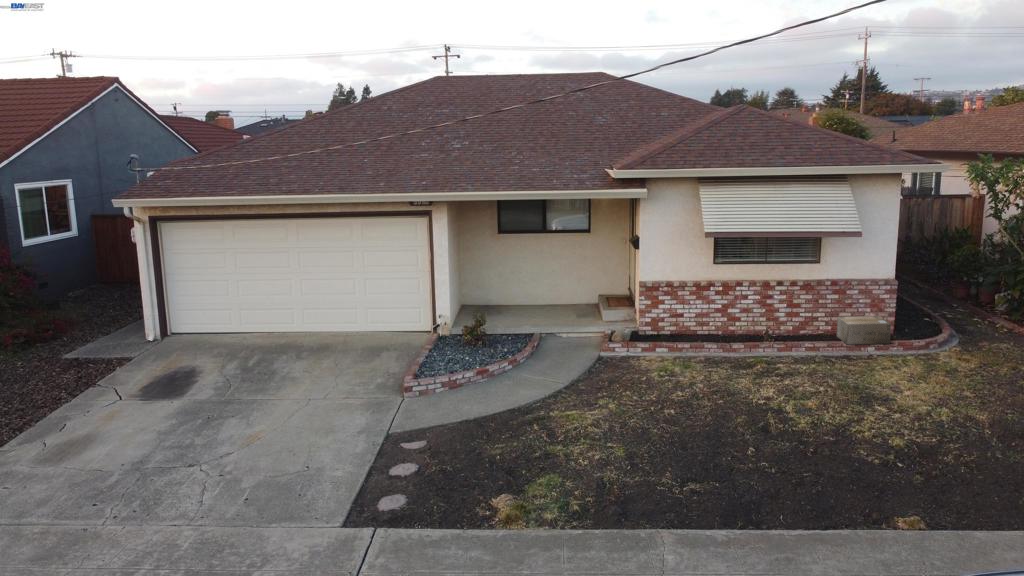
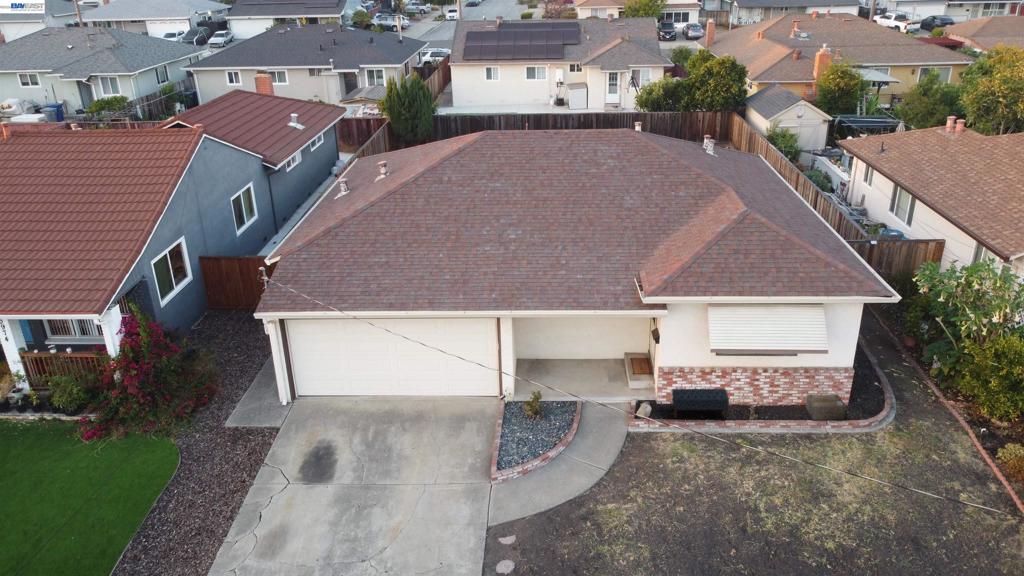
bench: none [658,308,735,346] -> present [672,388,729,419]

